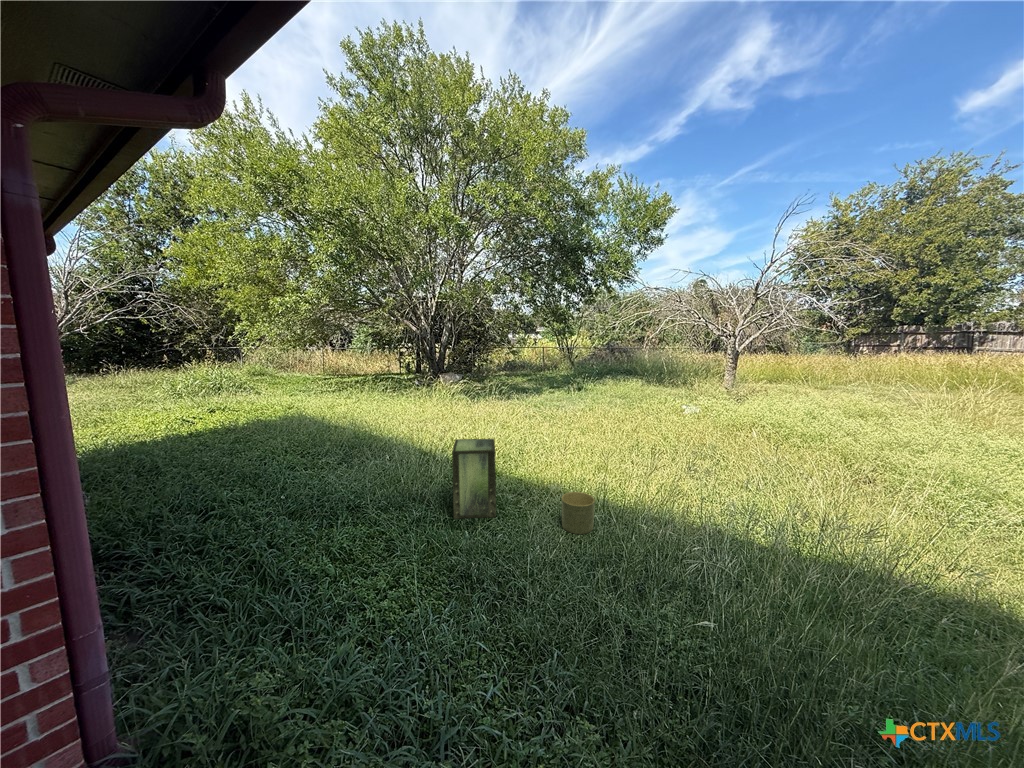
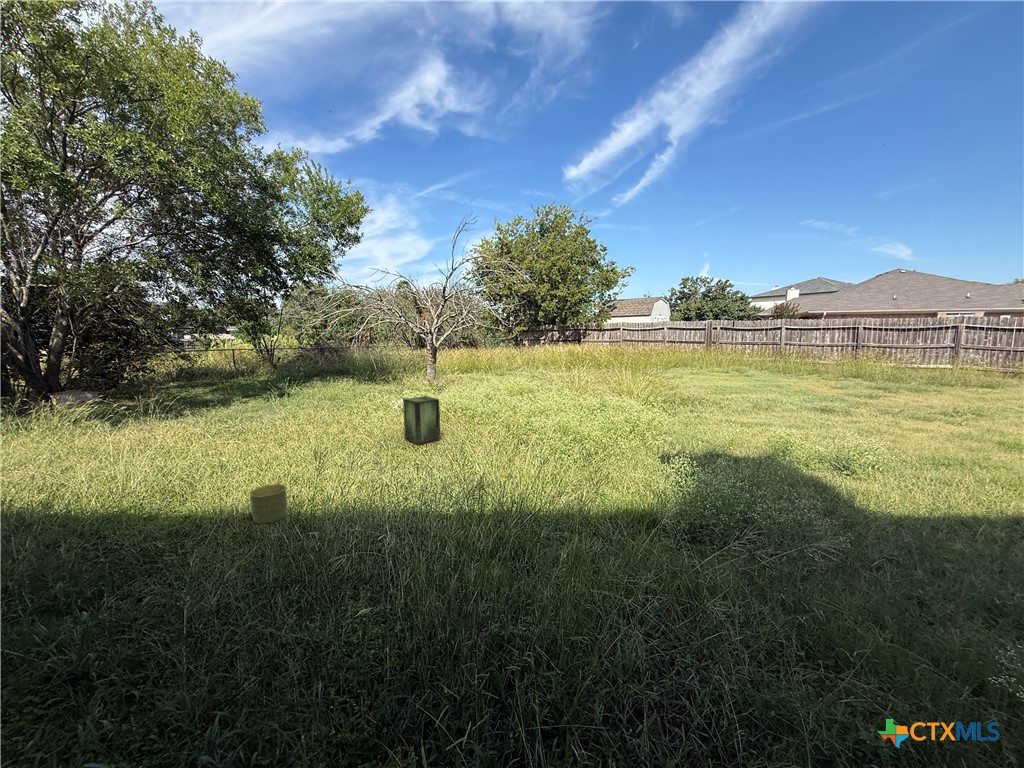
storage box: present [452,439,496,519] -> present [403,396,440,445]

